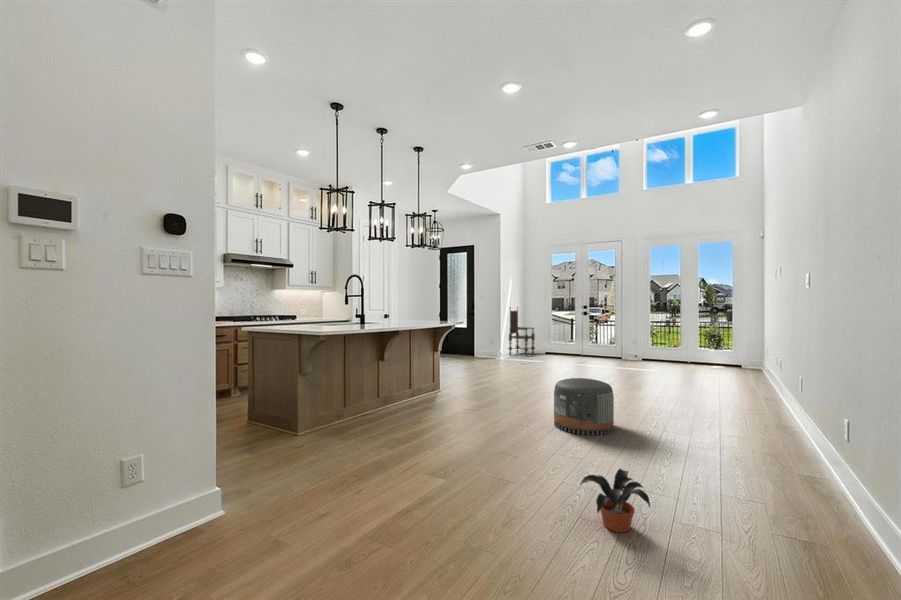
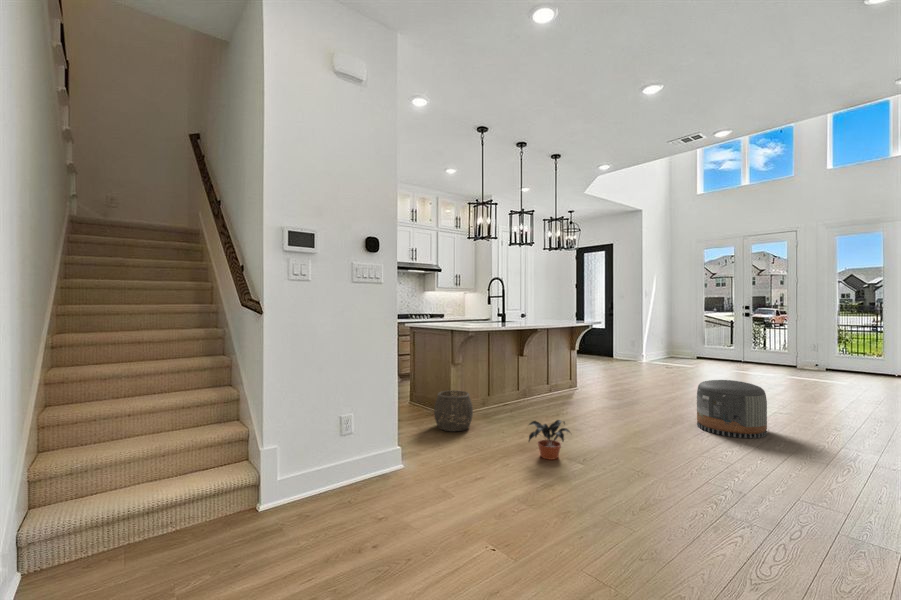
armchair: present [509,307,535,357] -> none [654,308,685,362]
woven basket: none [270,409,322,462] -> present [434,390,473,431]
potted plant: present [580,469,650,532] -> present [529,420,570,460]

